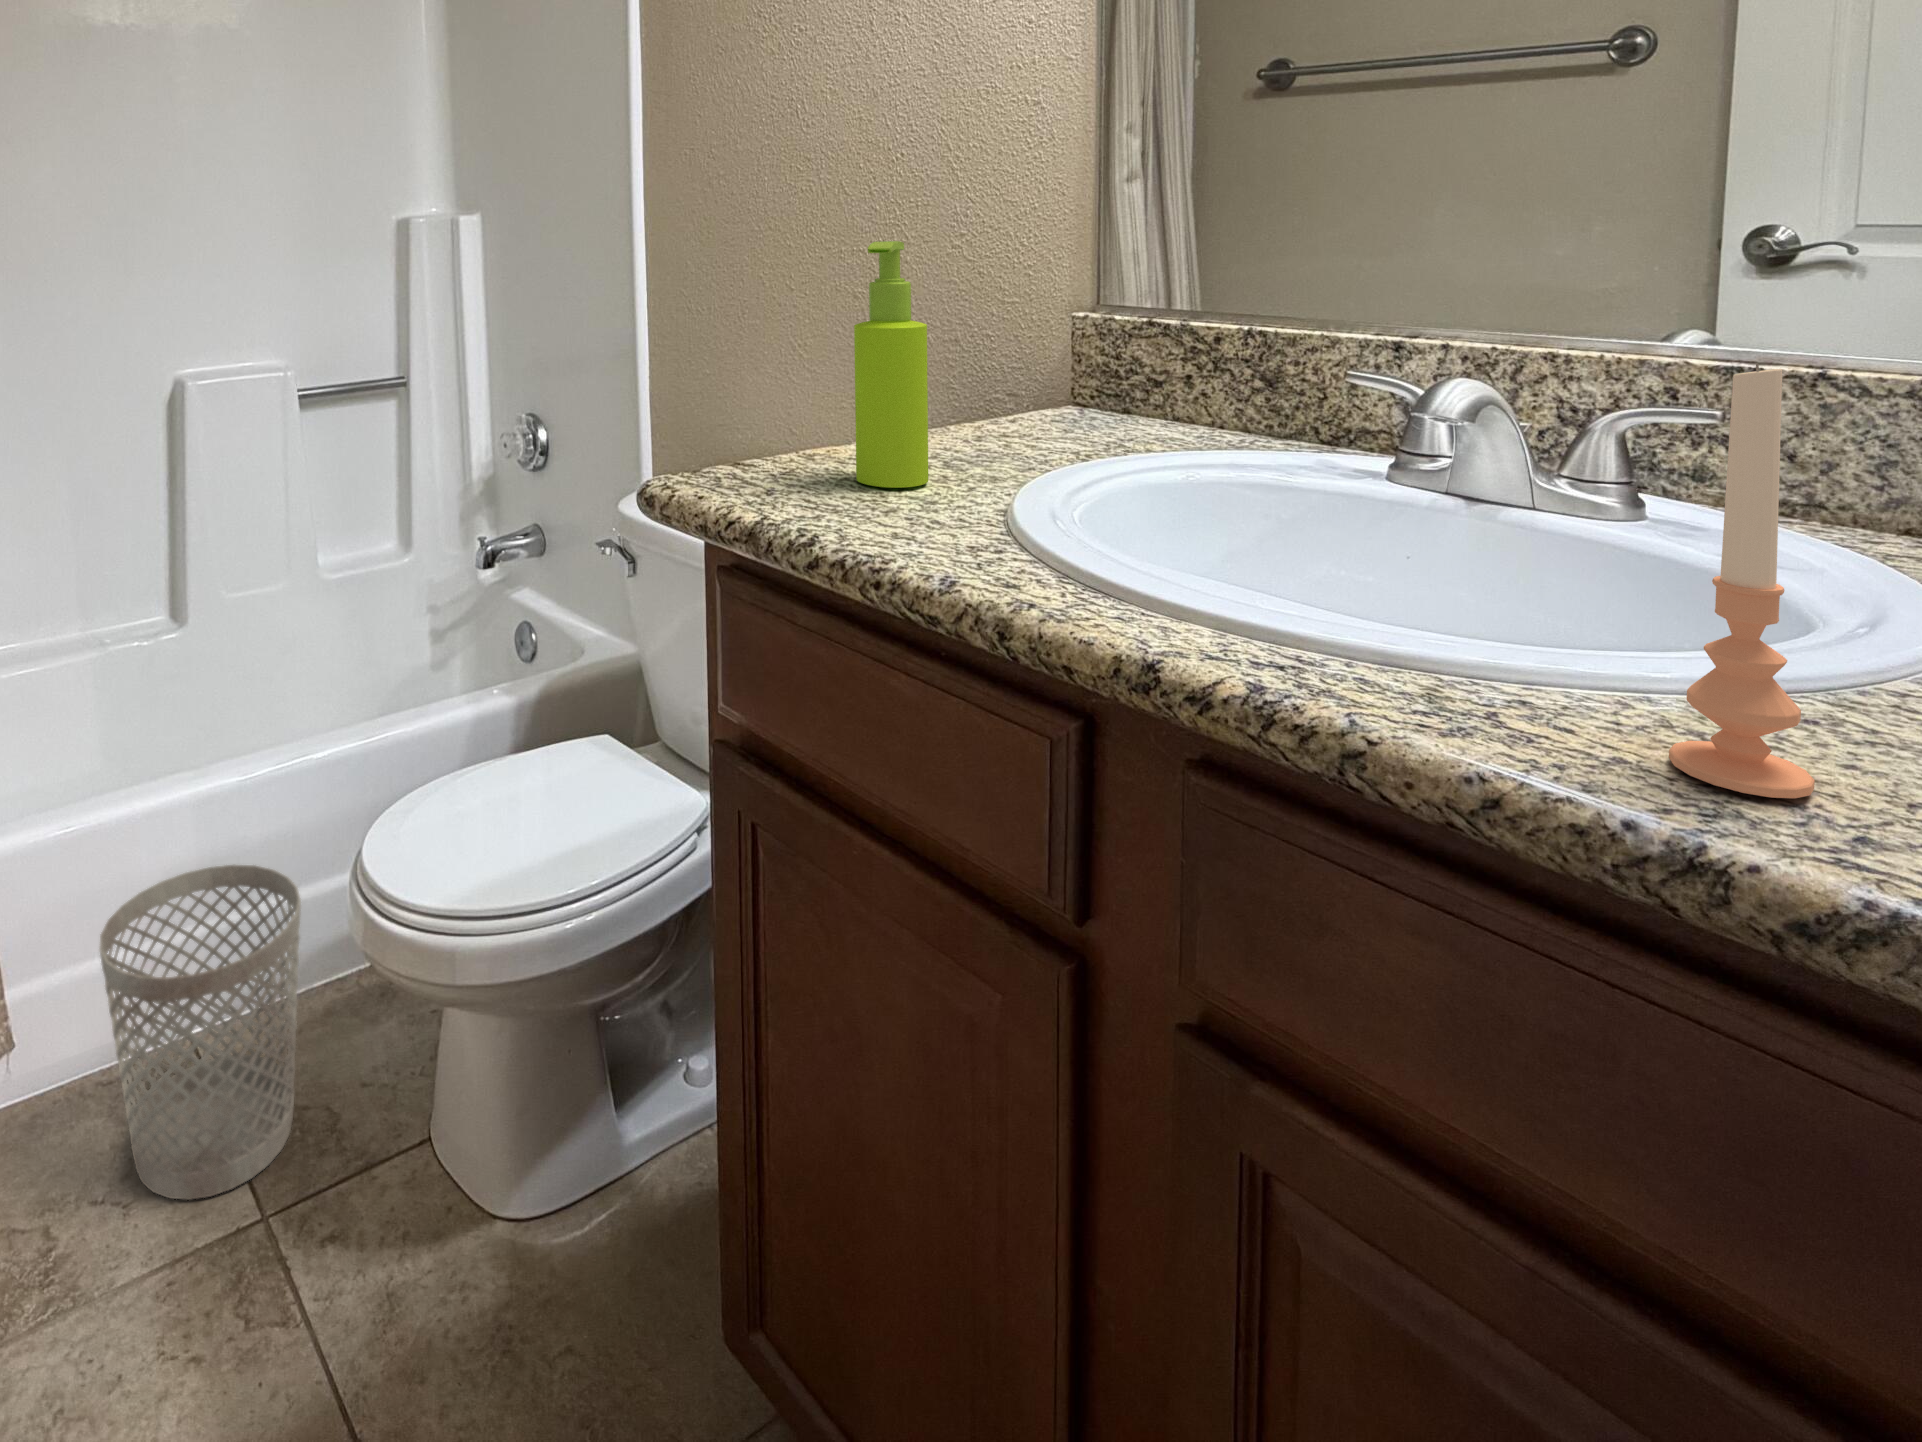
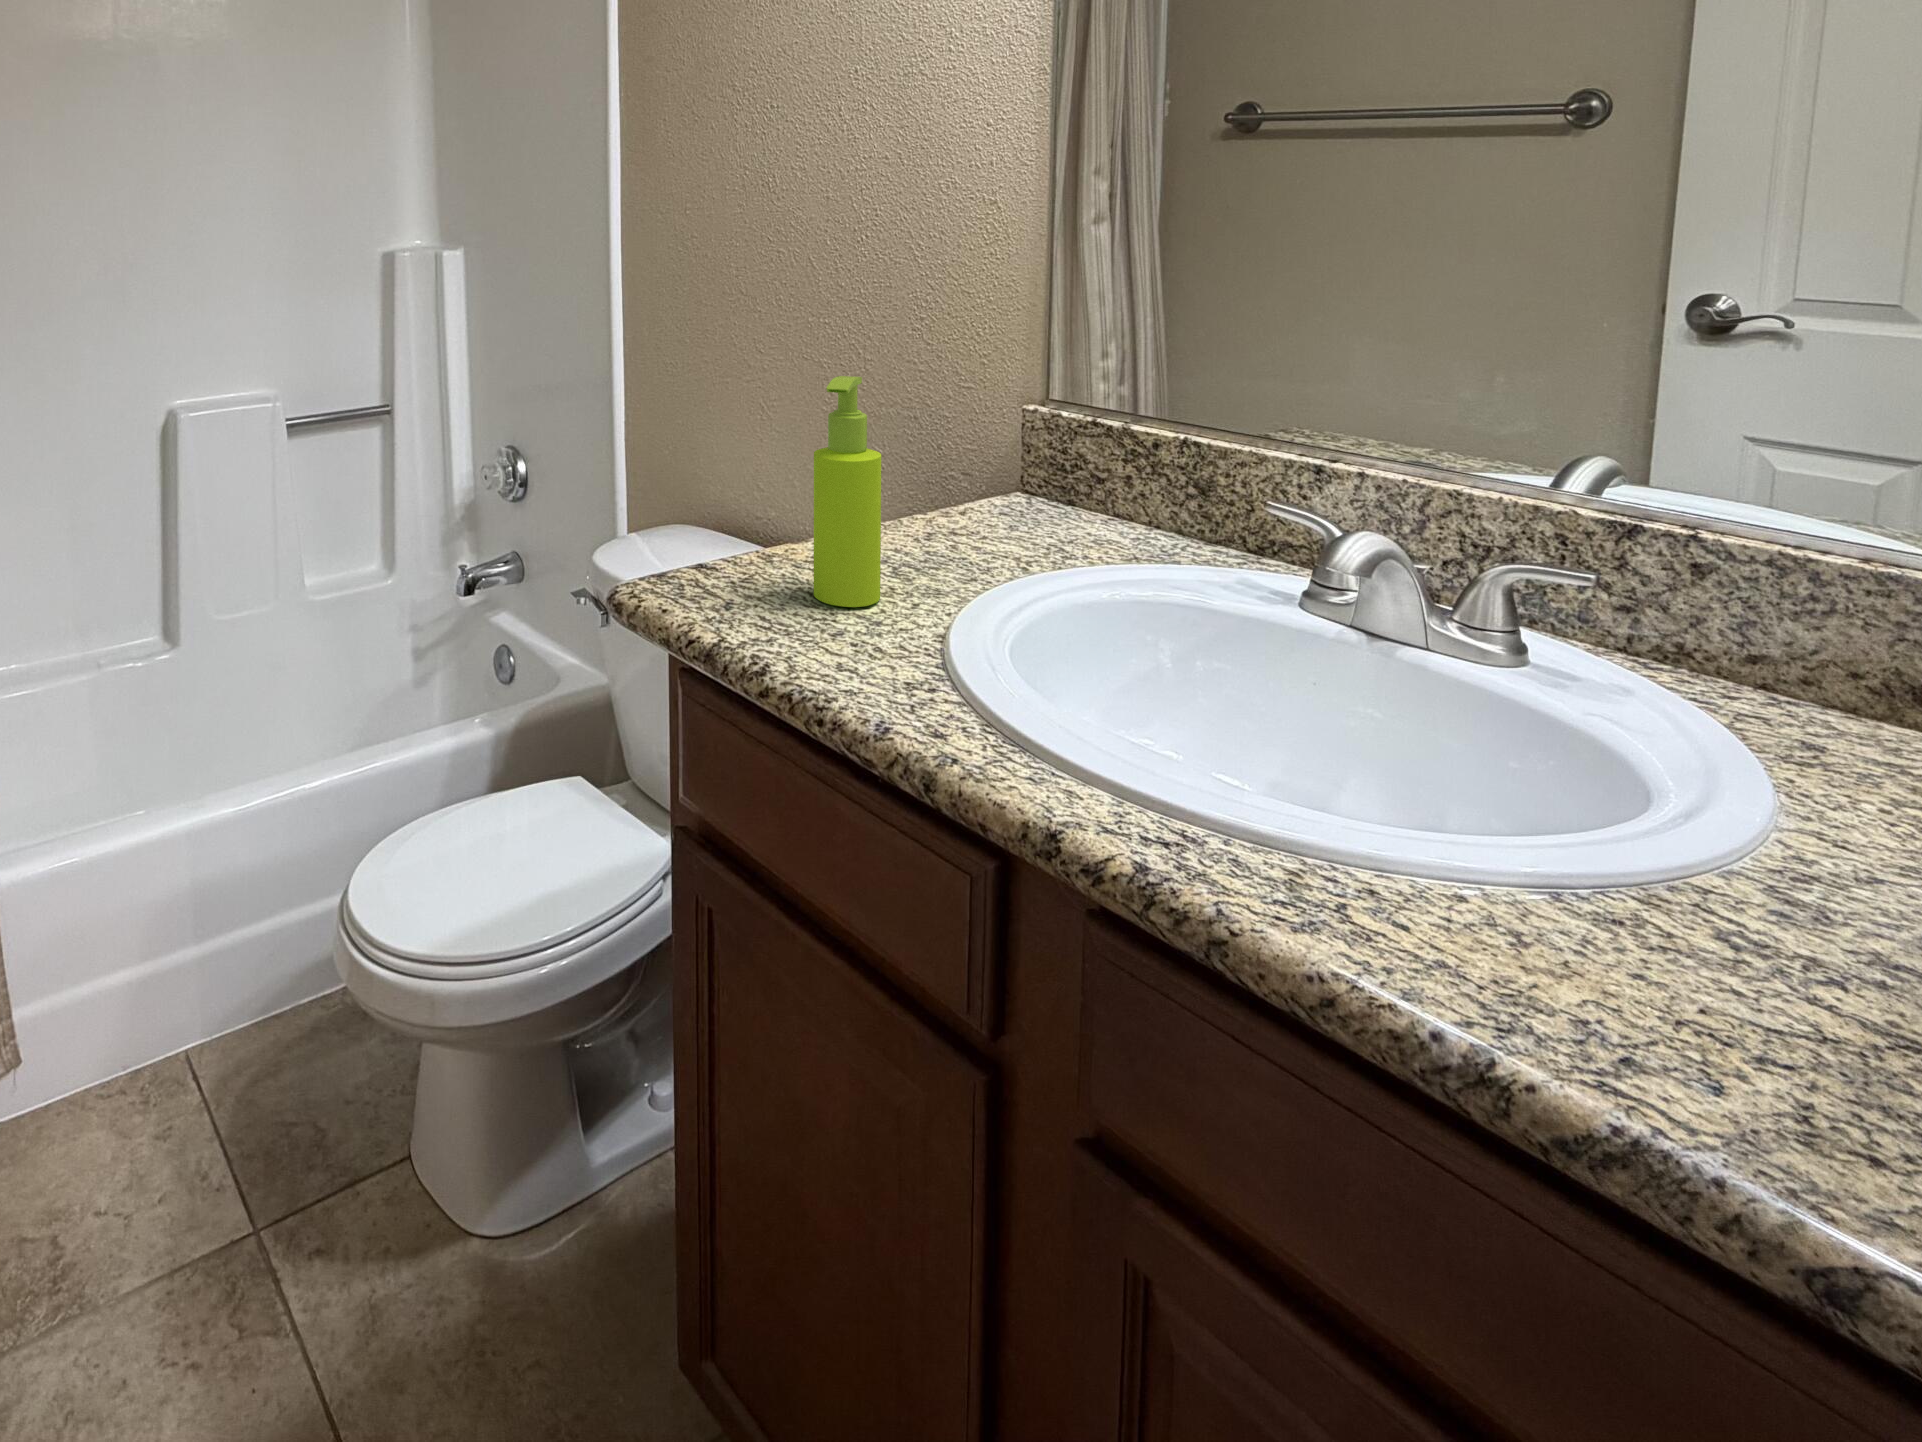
candle: present [1669,363,1815,798] -> none [1482,644,1596,1013]
wastebasket: present [100,865,301,1200] -> none [99,898,288,1216]

